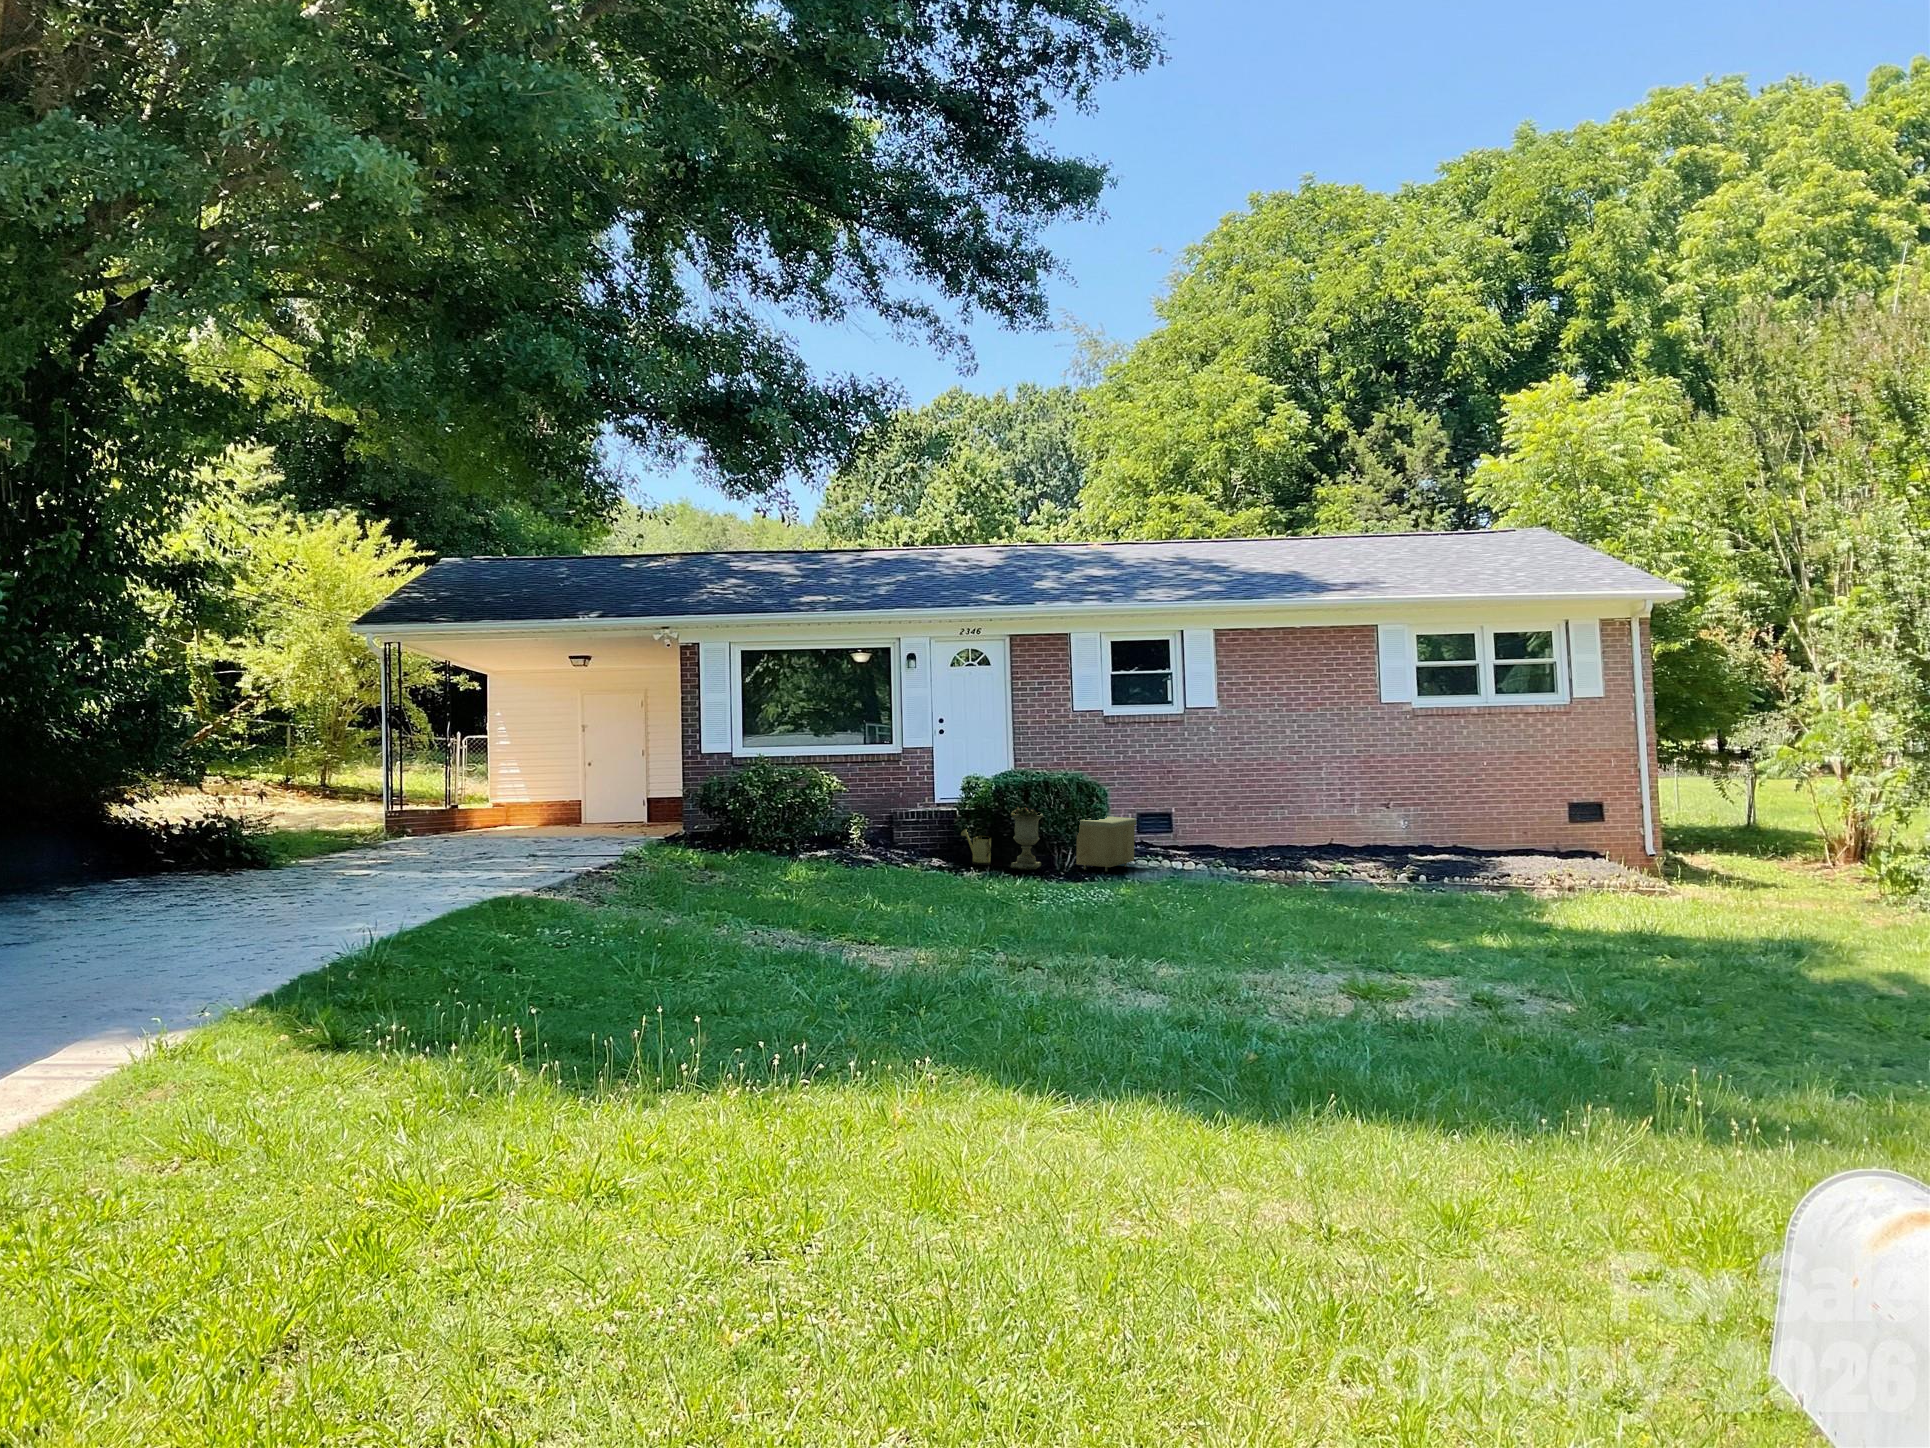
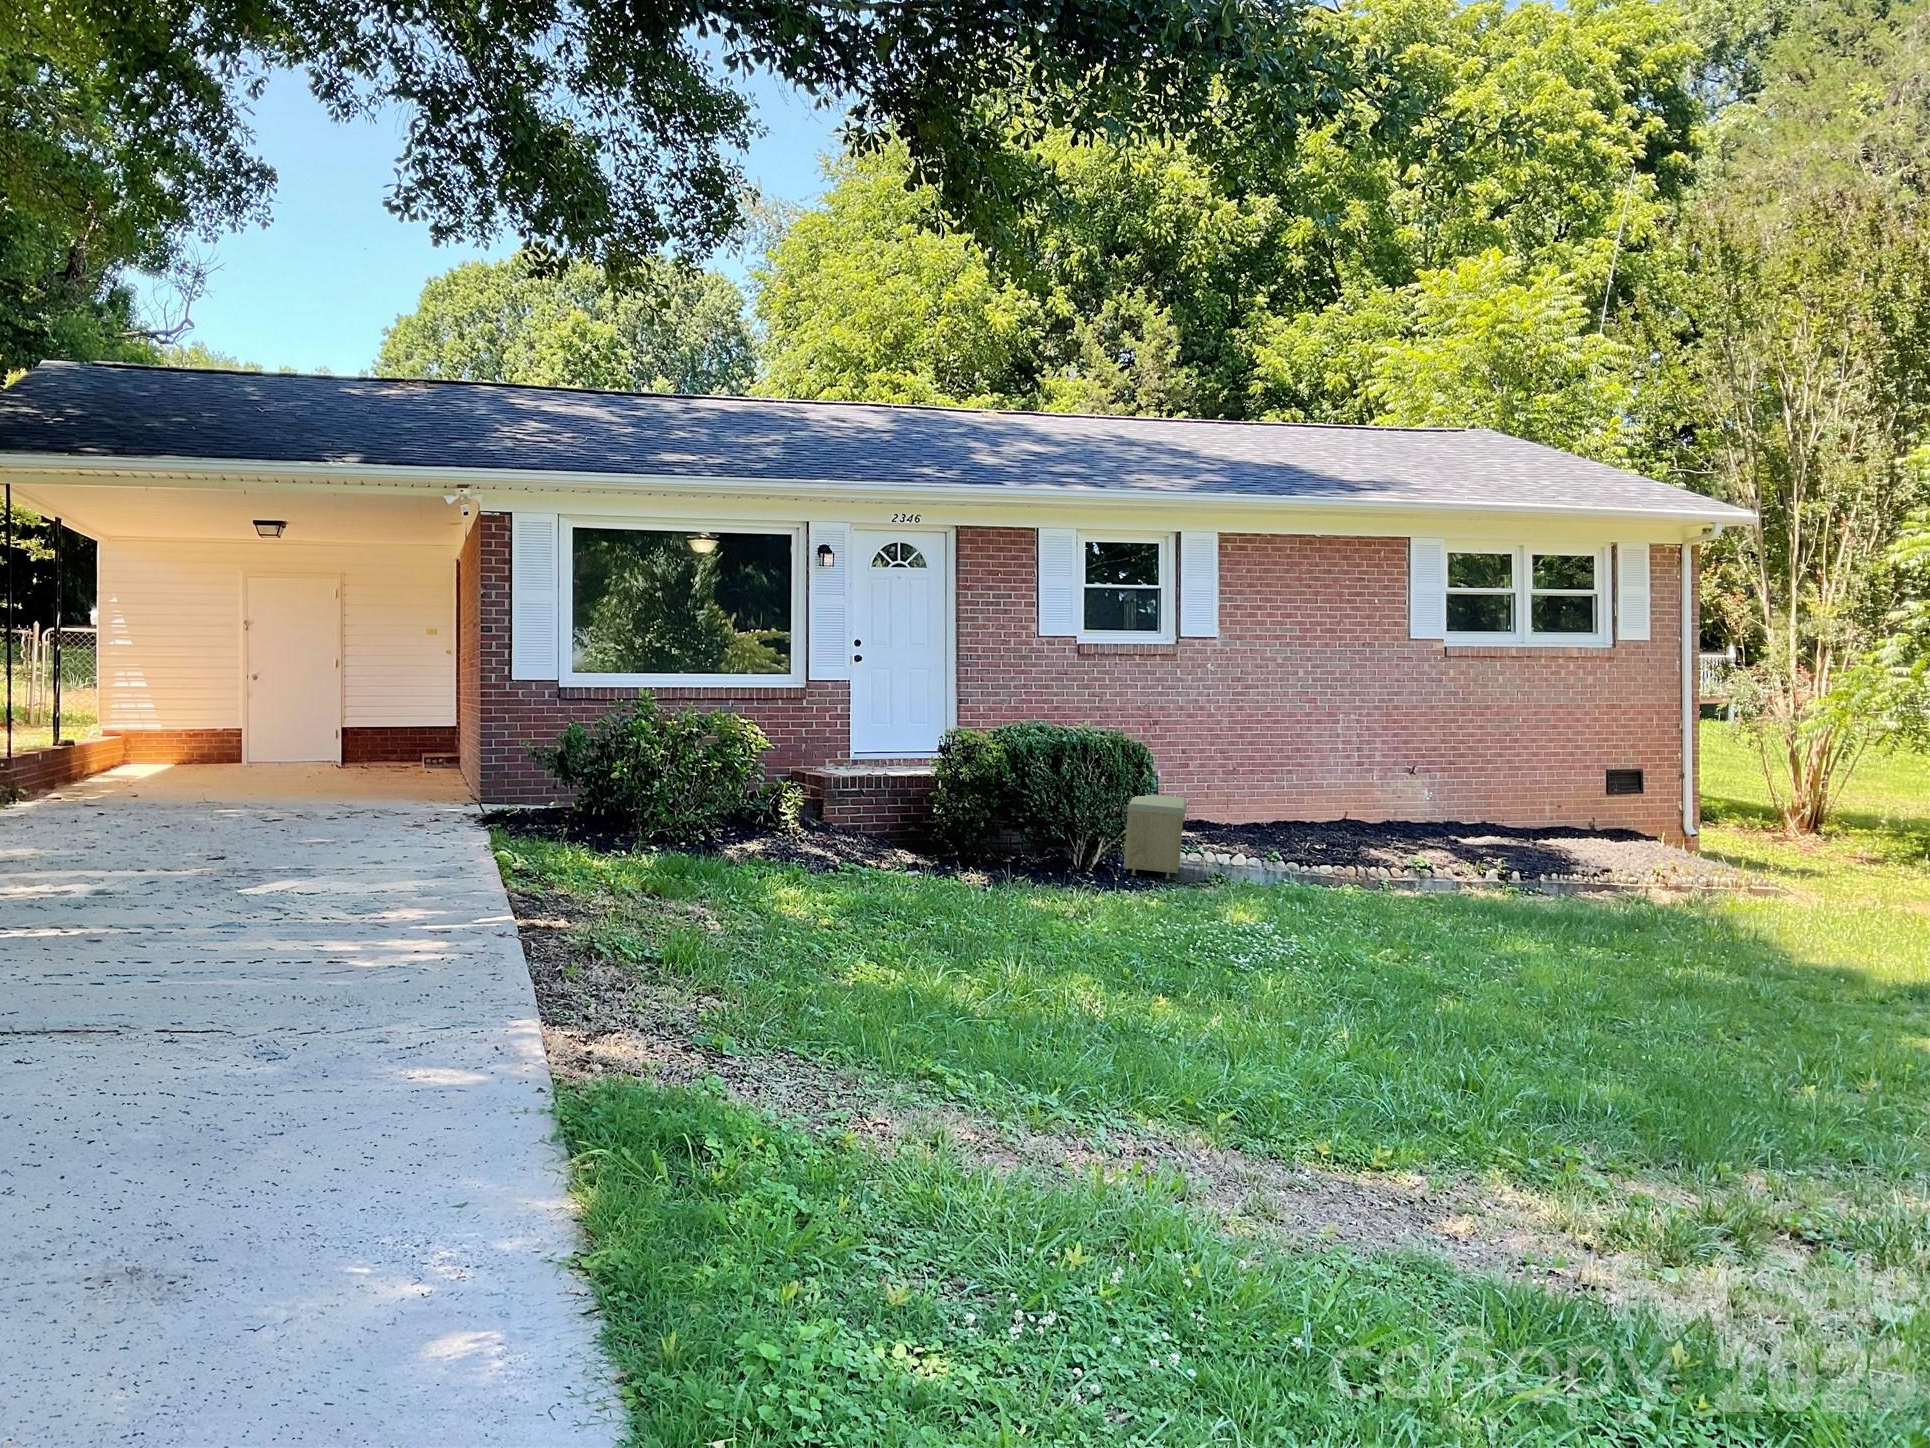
planter: present [1011,807,1043,870] -> none [1041,782,1093,880]
watering can: present [961,829,991,865] -> none [943,813,999,870]

